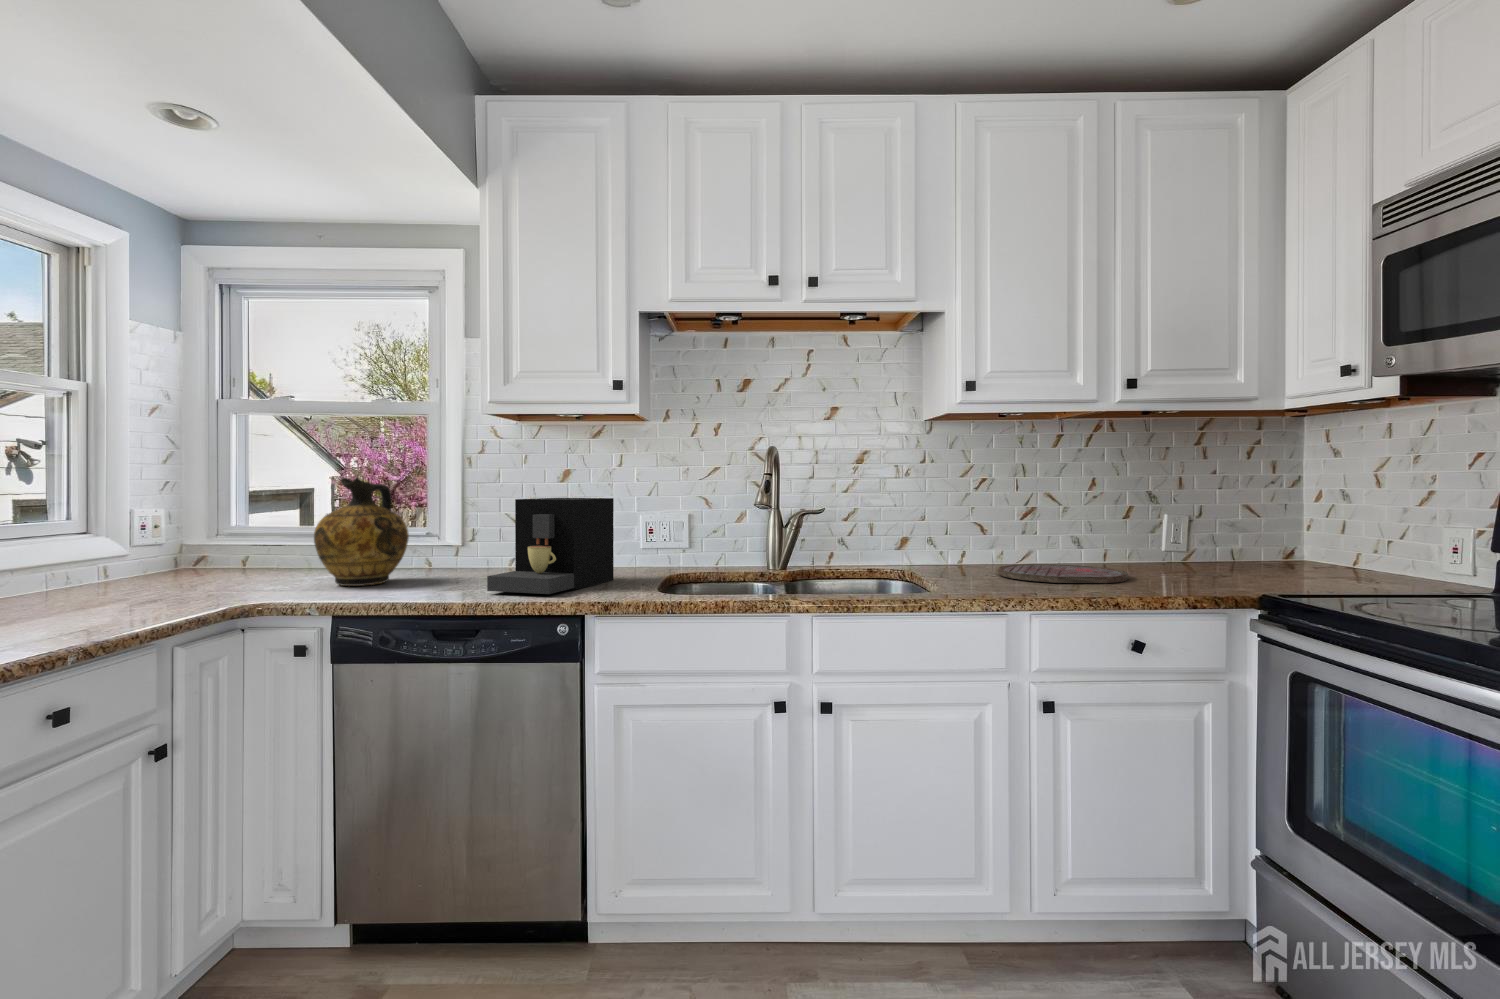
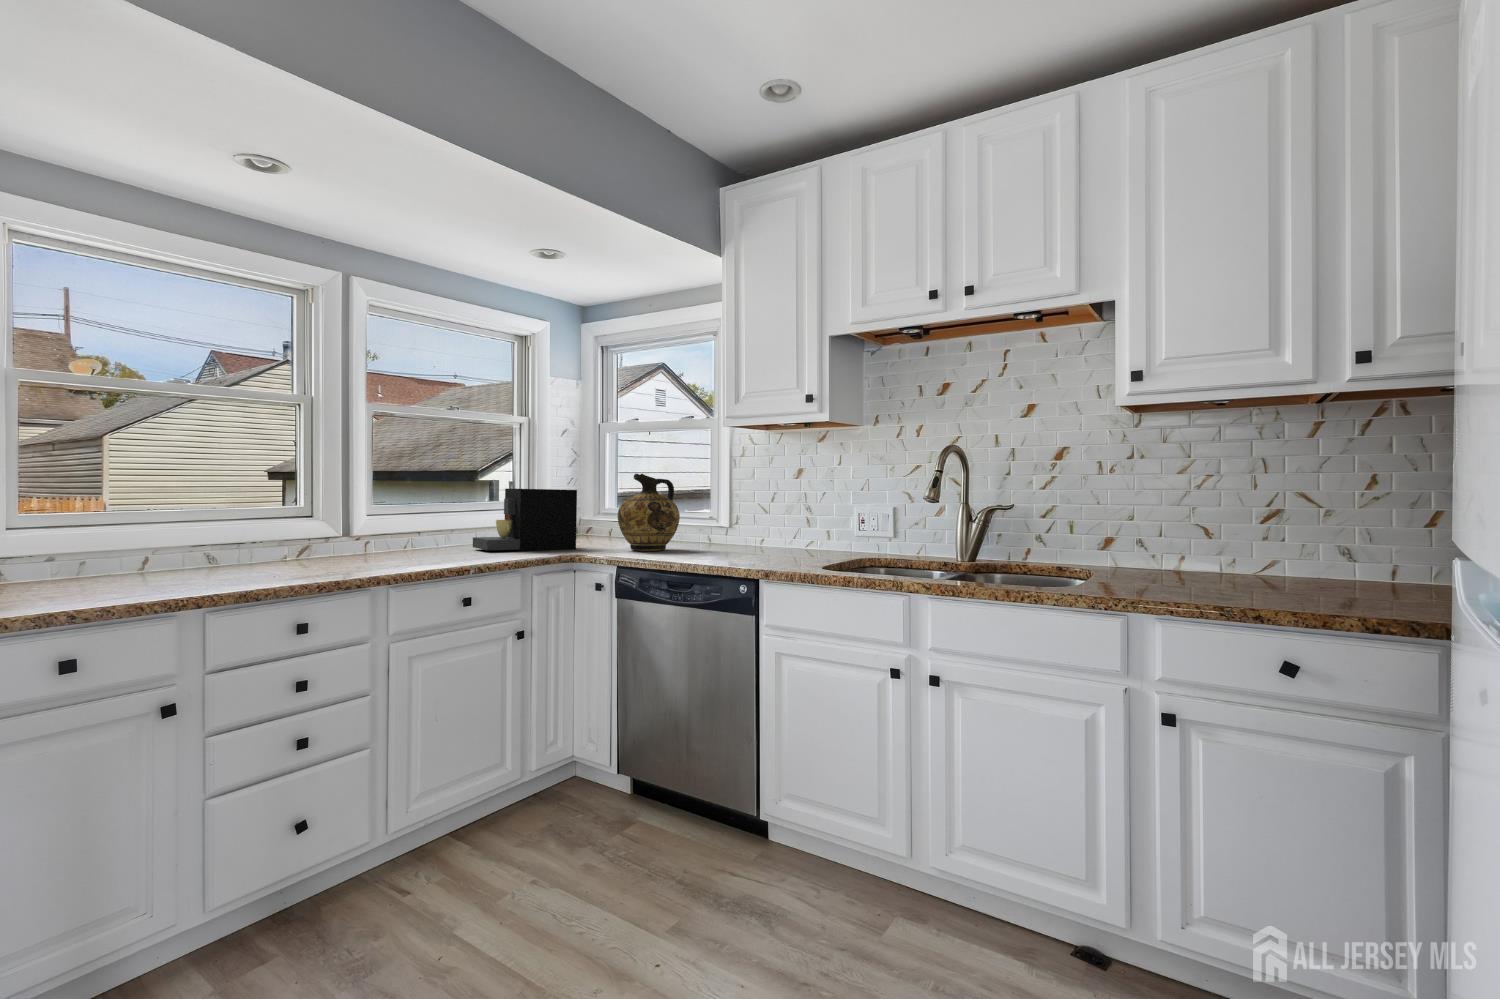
coffee maker: present [487,498,614,594] -> present [473,488,577,551]
cutting board: present [998,564,1128,583] -> none [1184,574,1362,599]

